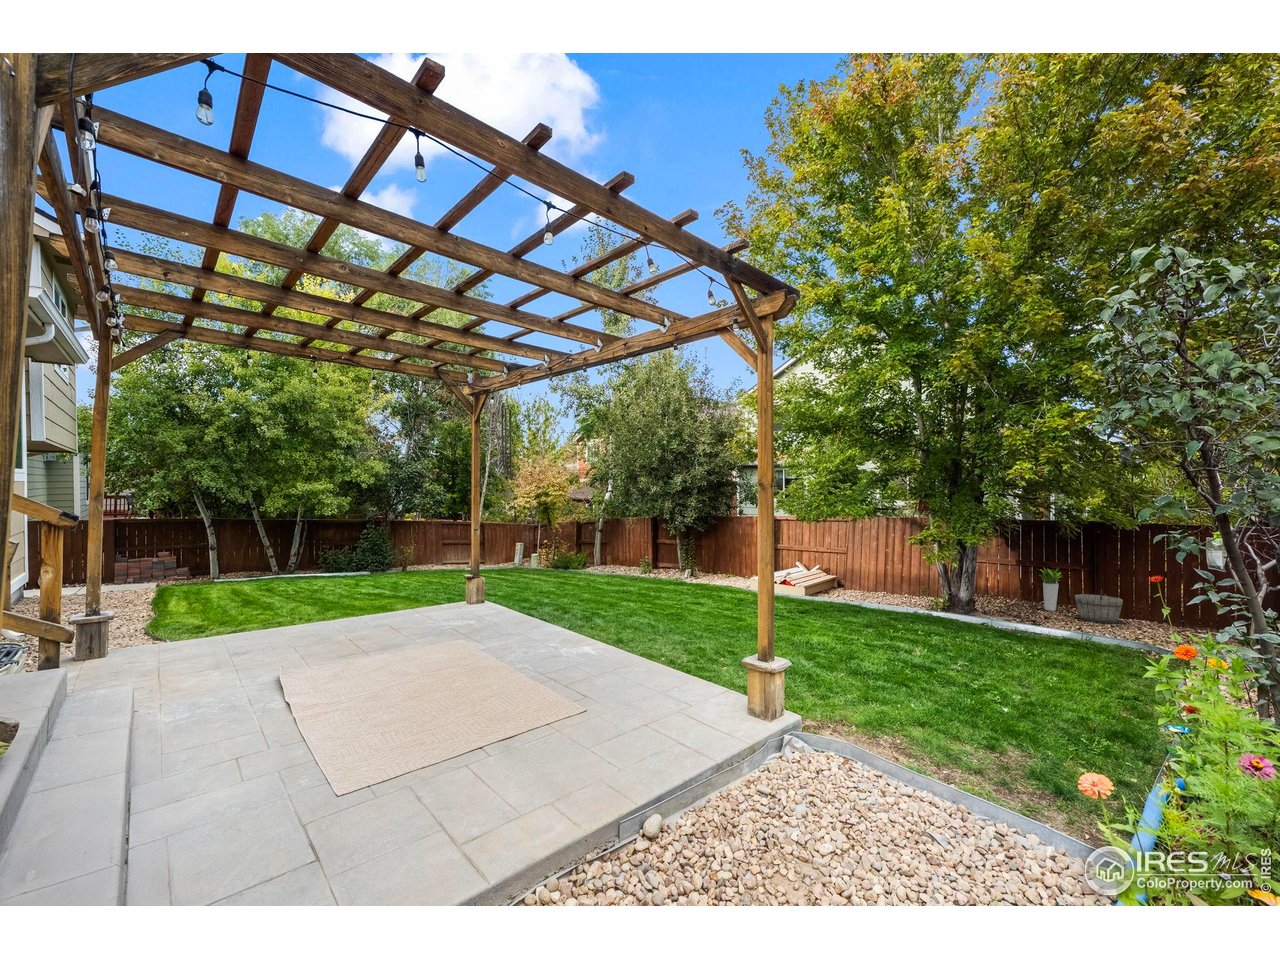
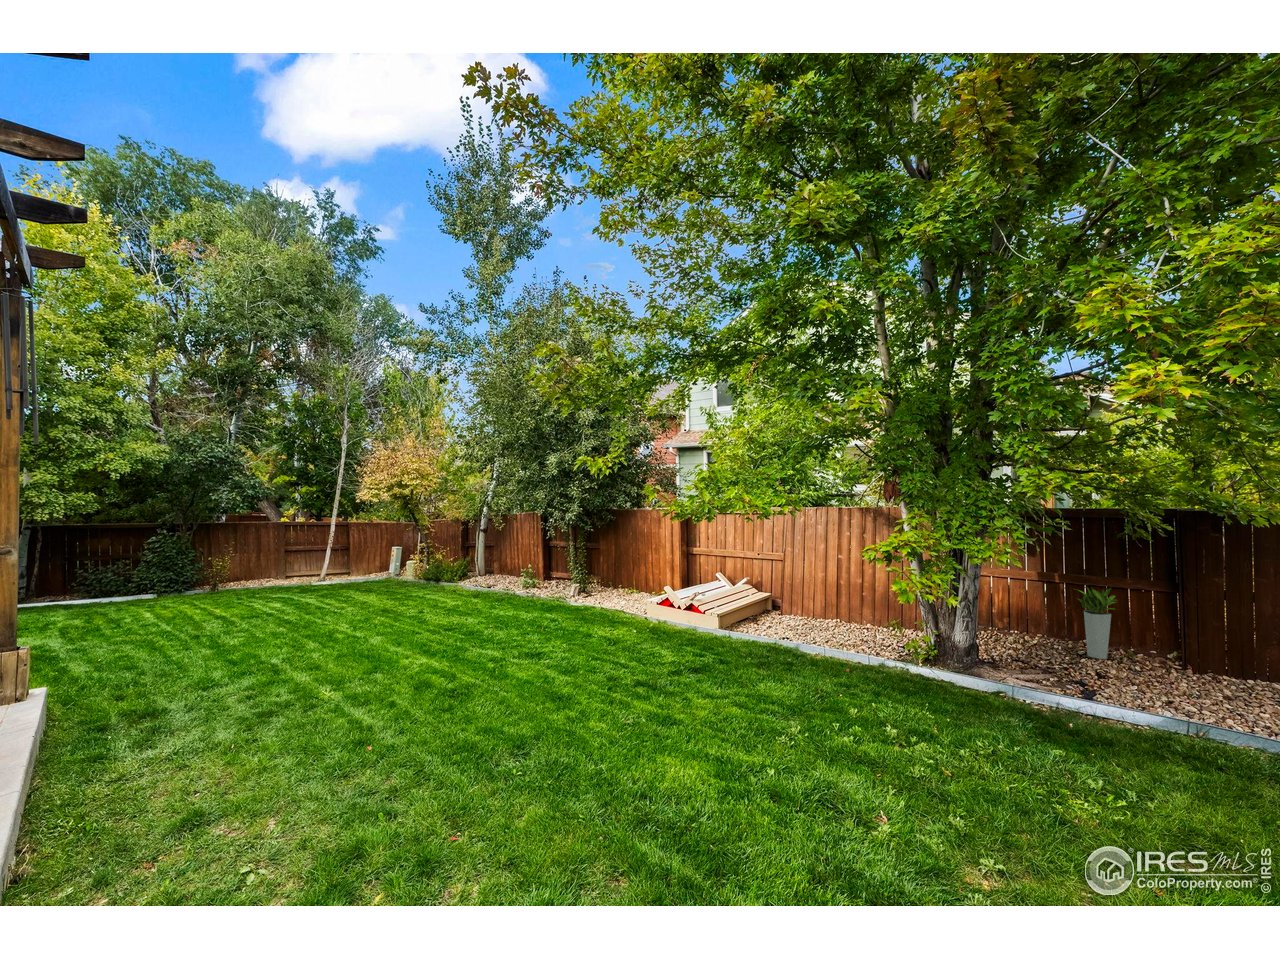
wooden bucket: present [1075,589,1123,623] -> none [1150,629,1245,692]

